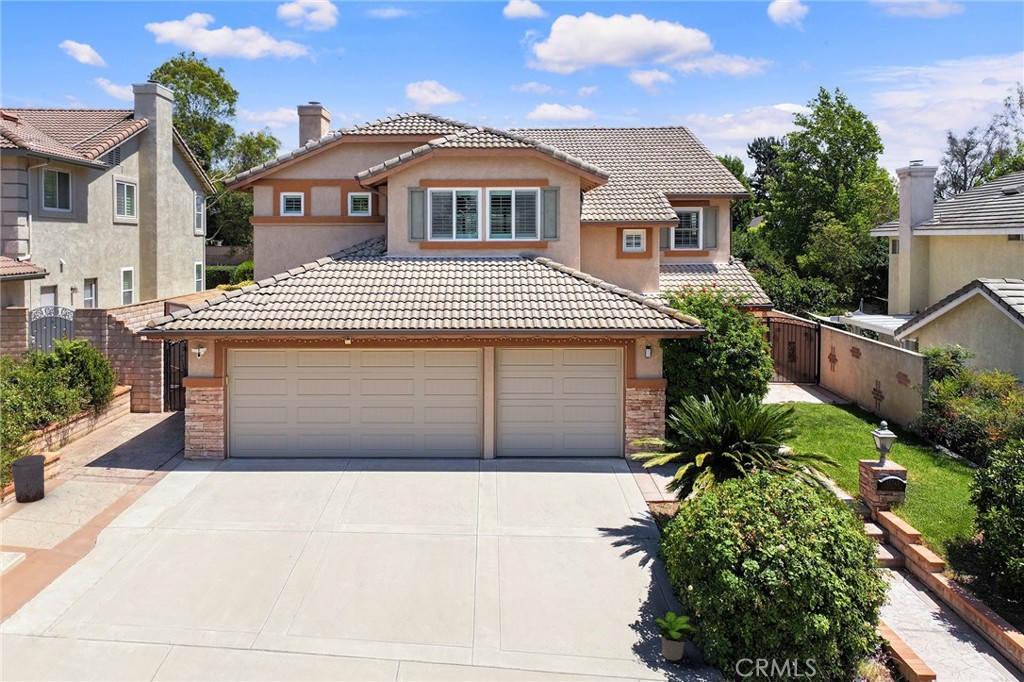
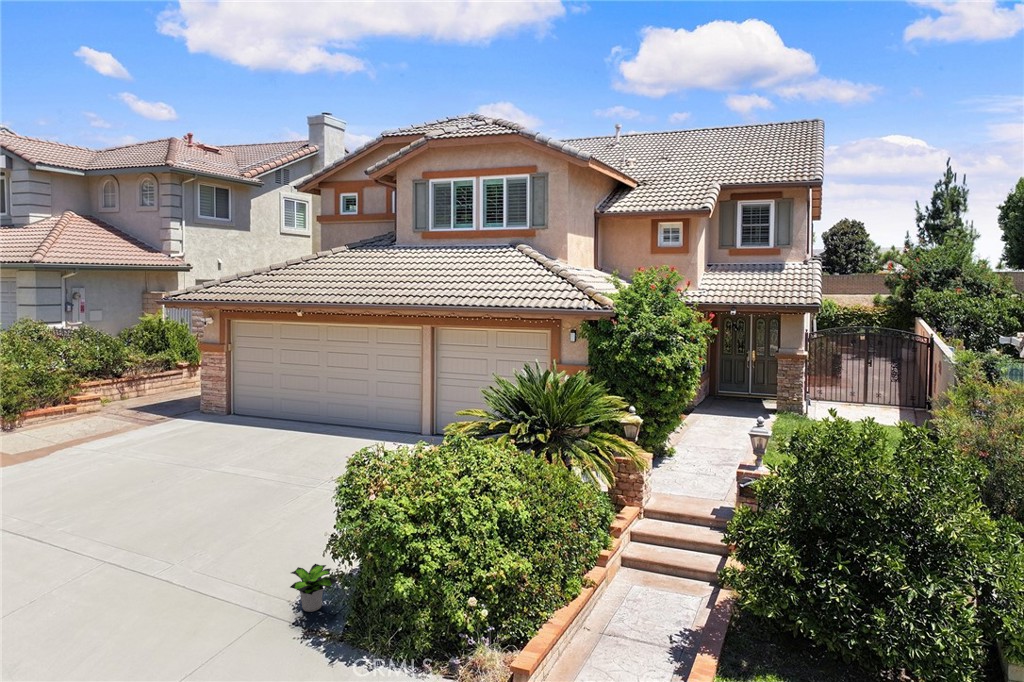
trash can: present [12,455,46,503] -> none [47,398,74,433]

